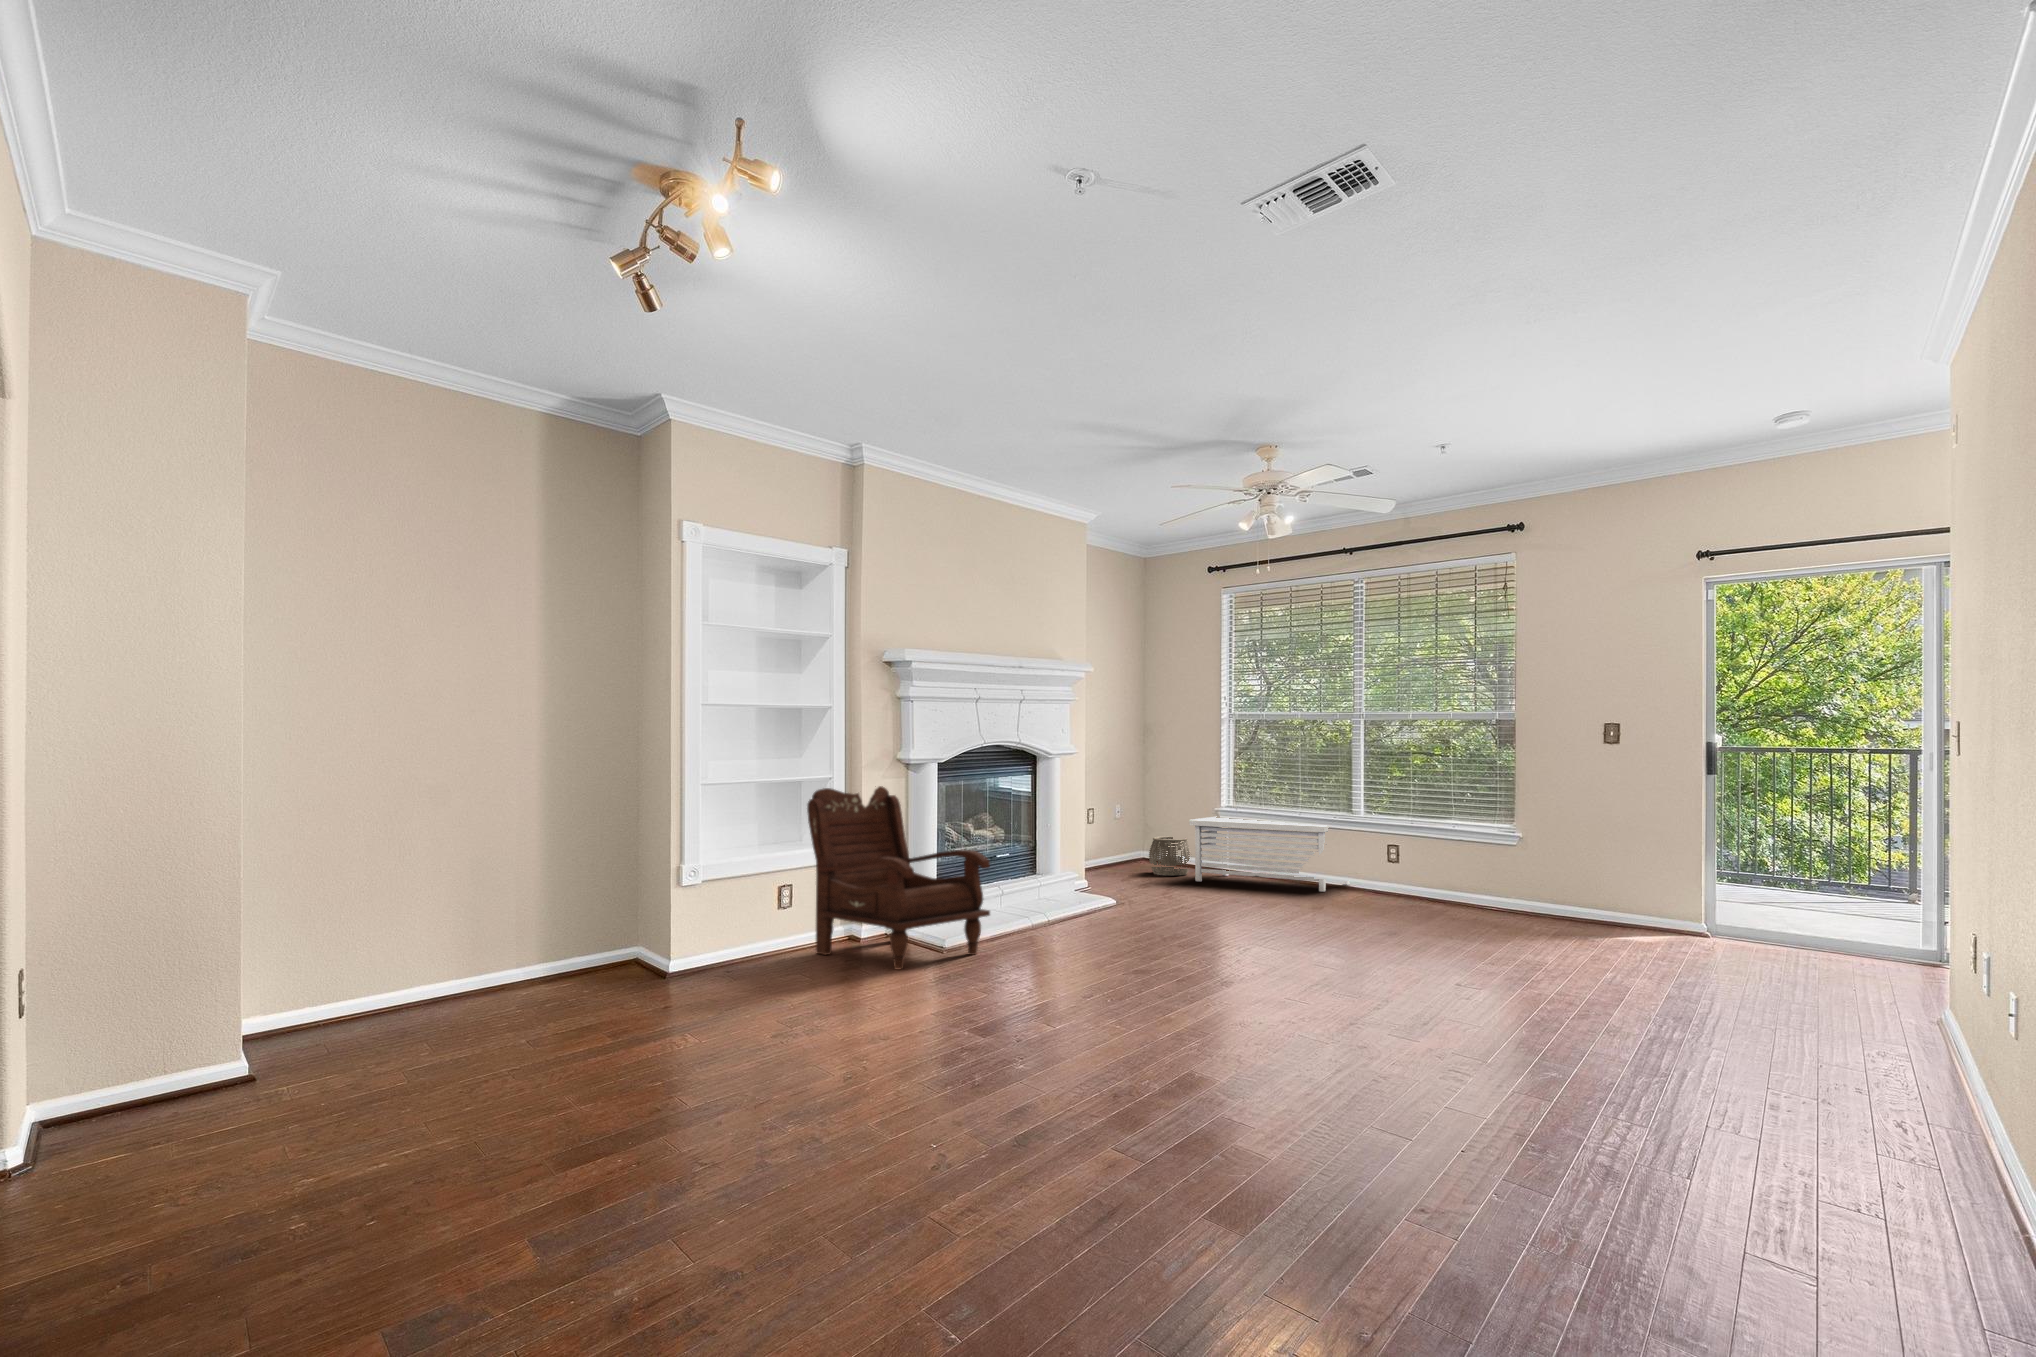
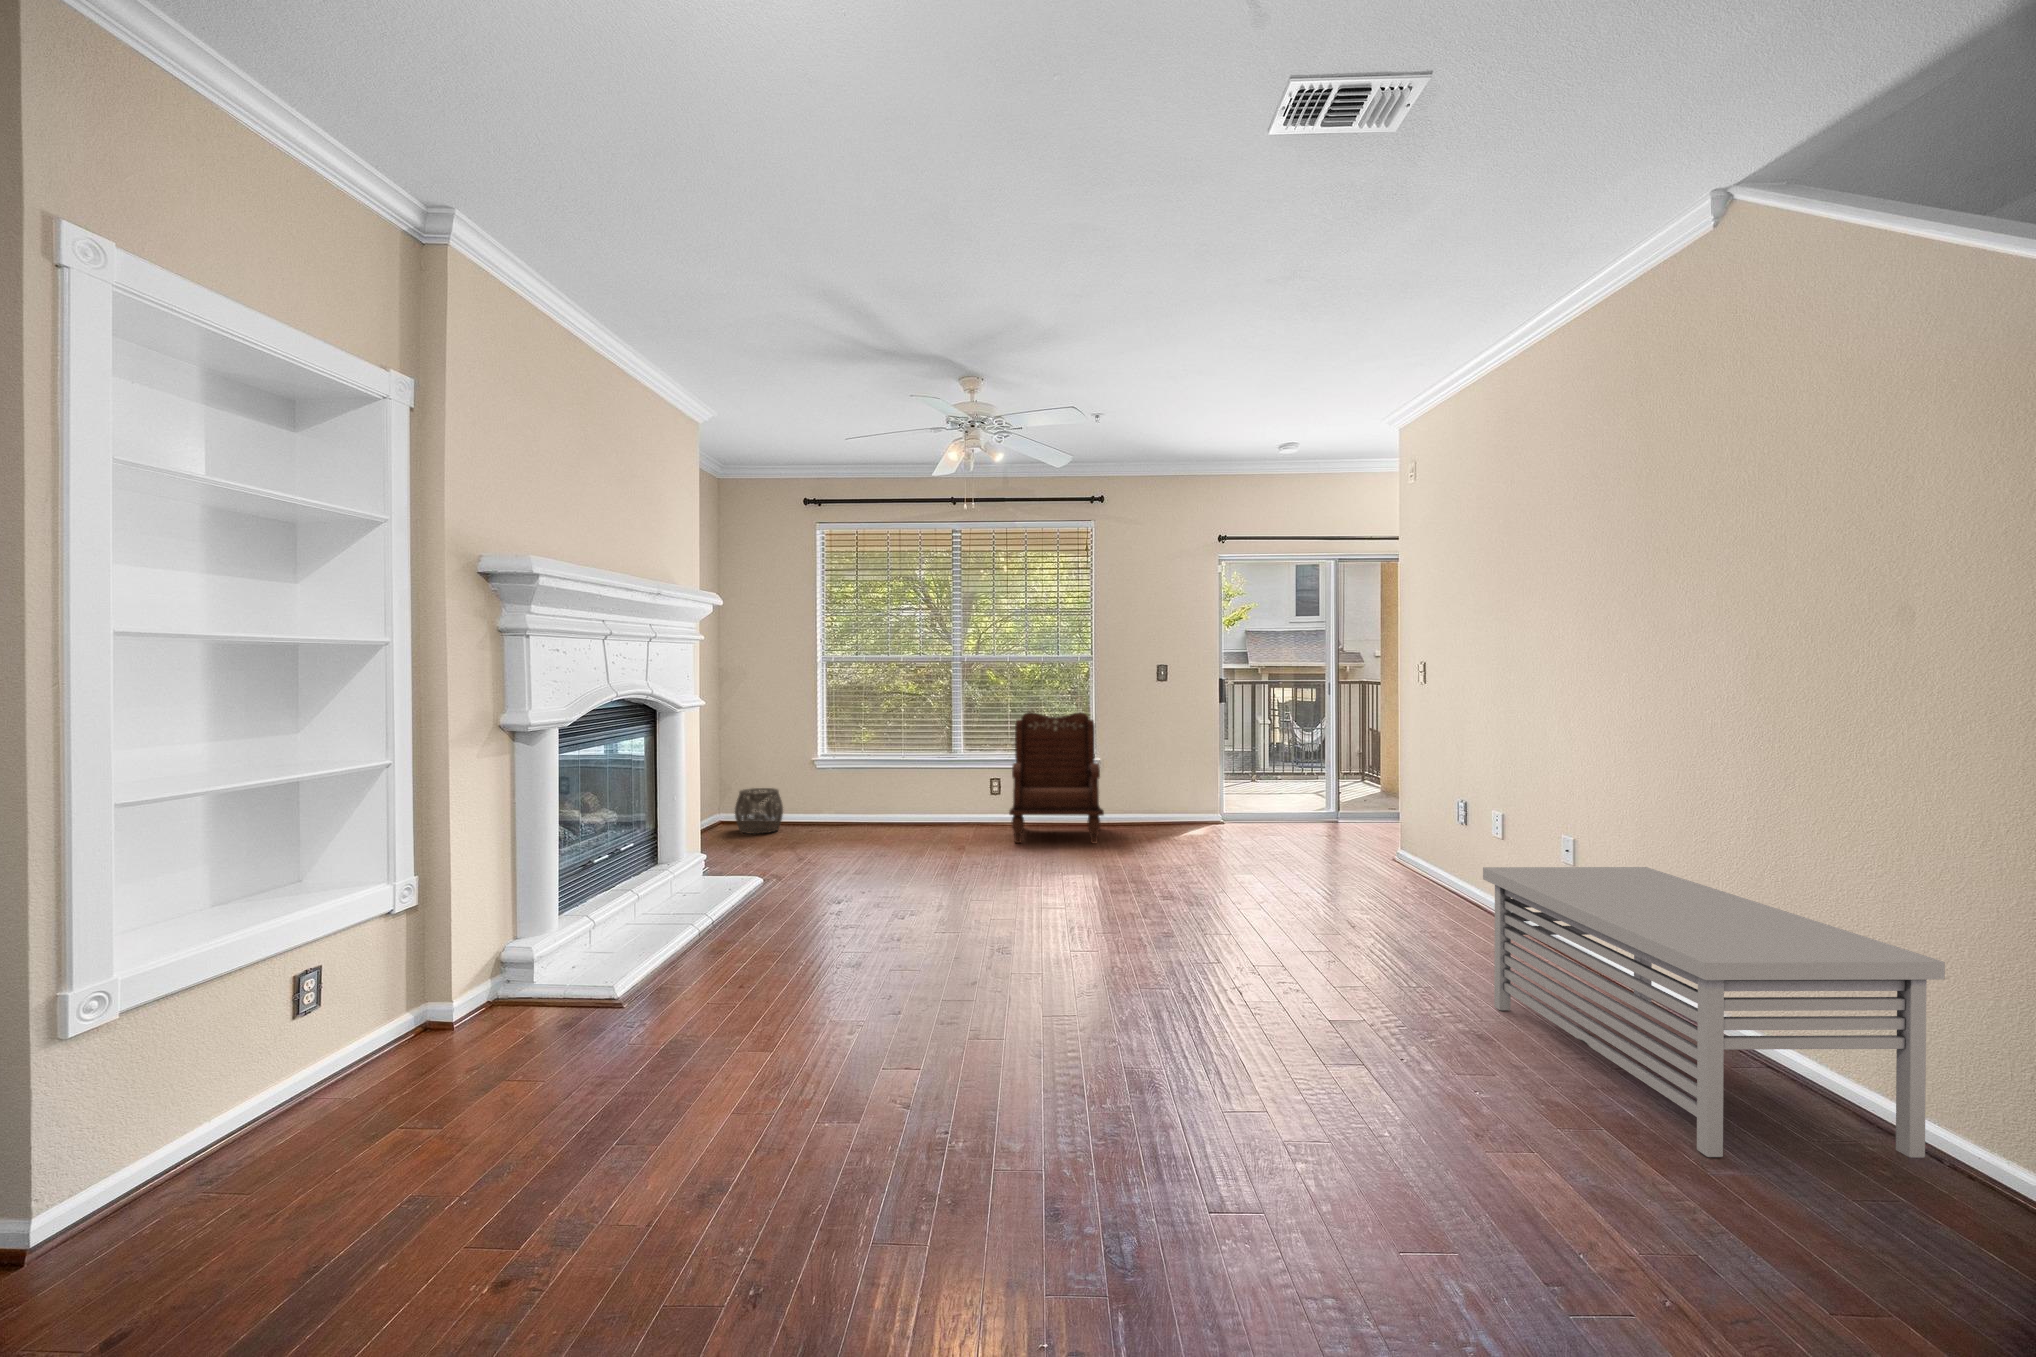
armchair: present [807,786,990,969] -> present [1009,712,1104,843]
storage bench: present [1189,816,1349,892] -> present [1483,867,1945,1158]

